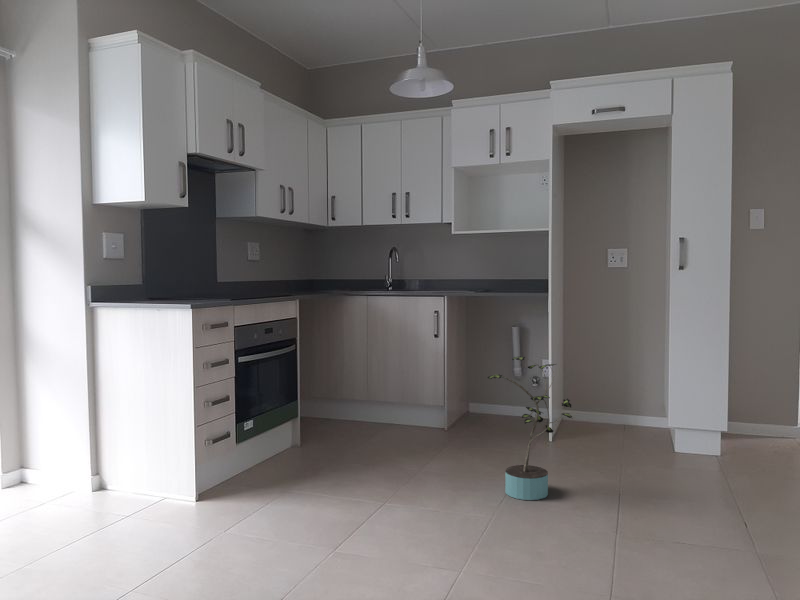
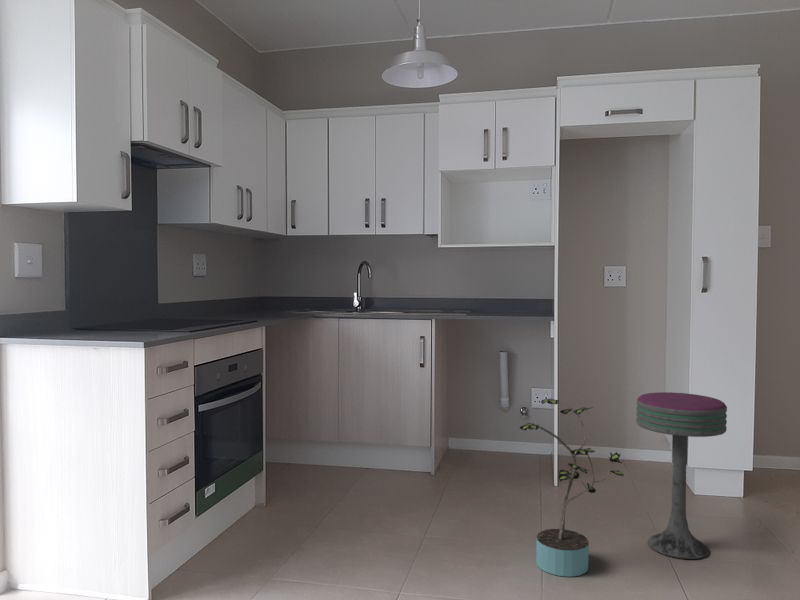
bar stool: none [599,355,674,494] -> present [636,392,727,559]

